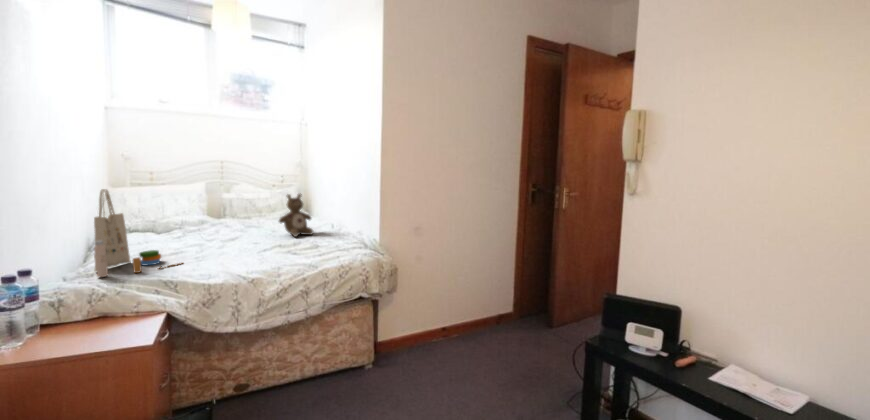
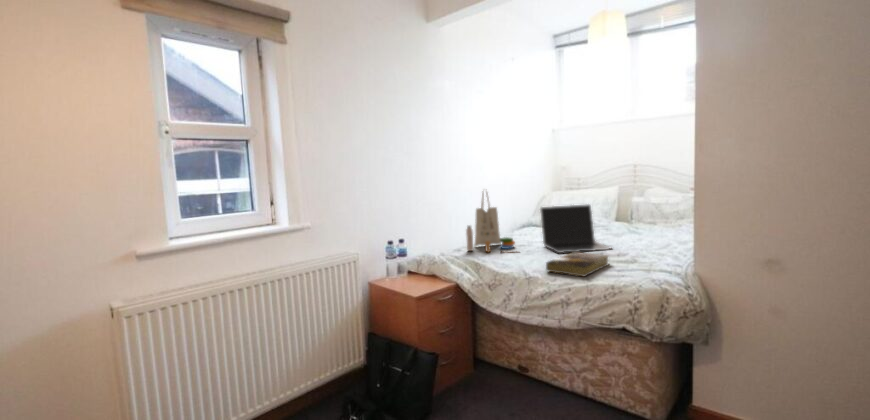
stuffed bear: present [279,194,313,237] -> none [633,199,675,247]
laptop: none [187,202,274,255] -> present [540,204,610,253]
book: none [263,245,310,270] -> present [546,252,609,277]

